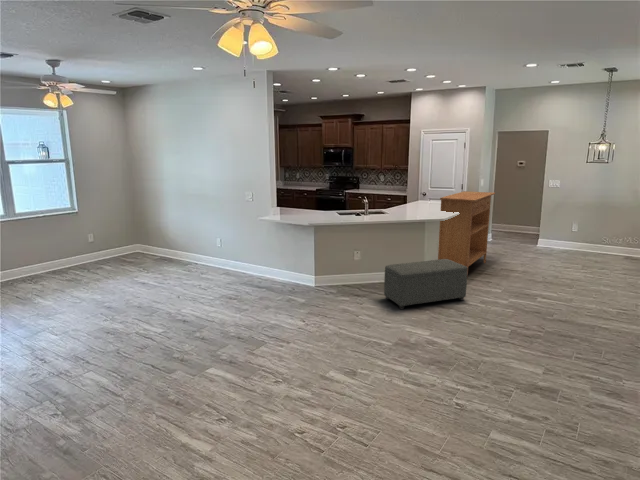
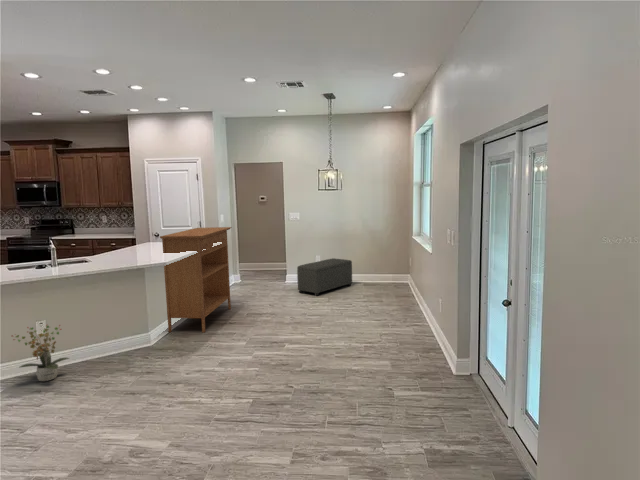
potted plant: none [347,254,377,291] -> present [16,325,69,381]
ottoman: present [384,259,468,309] -> present [297,258,352,296]

